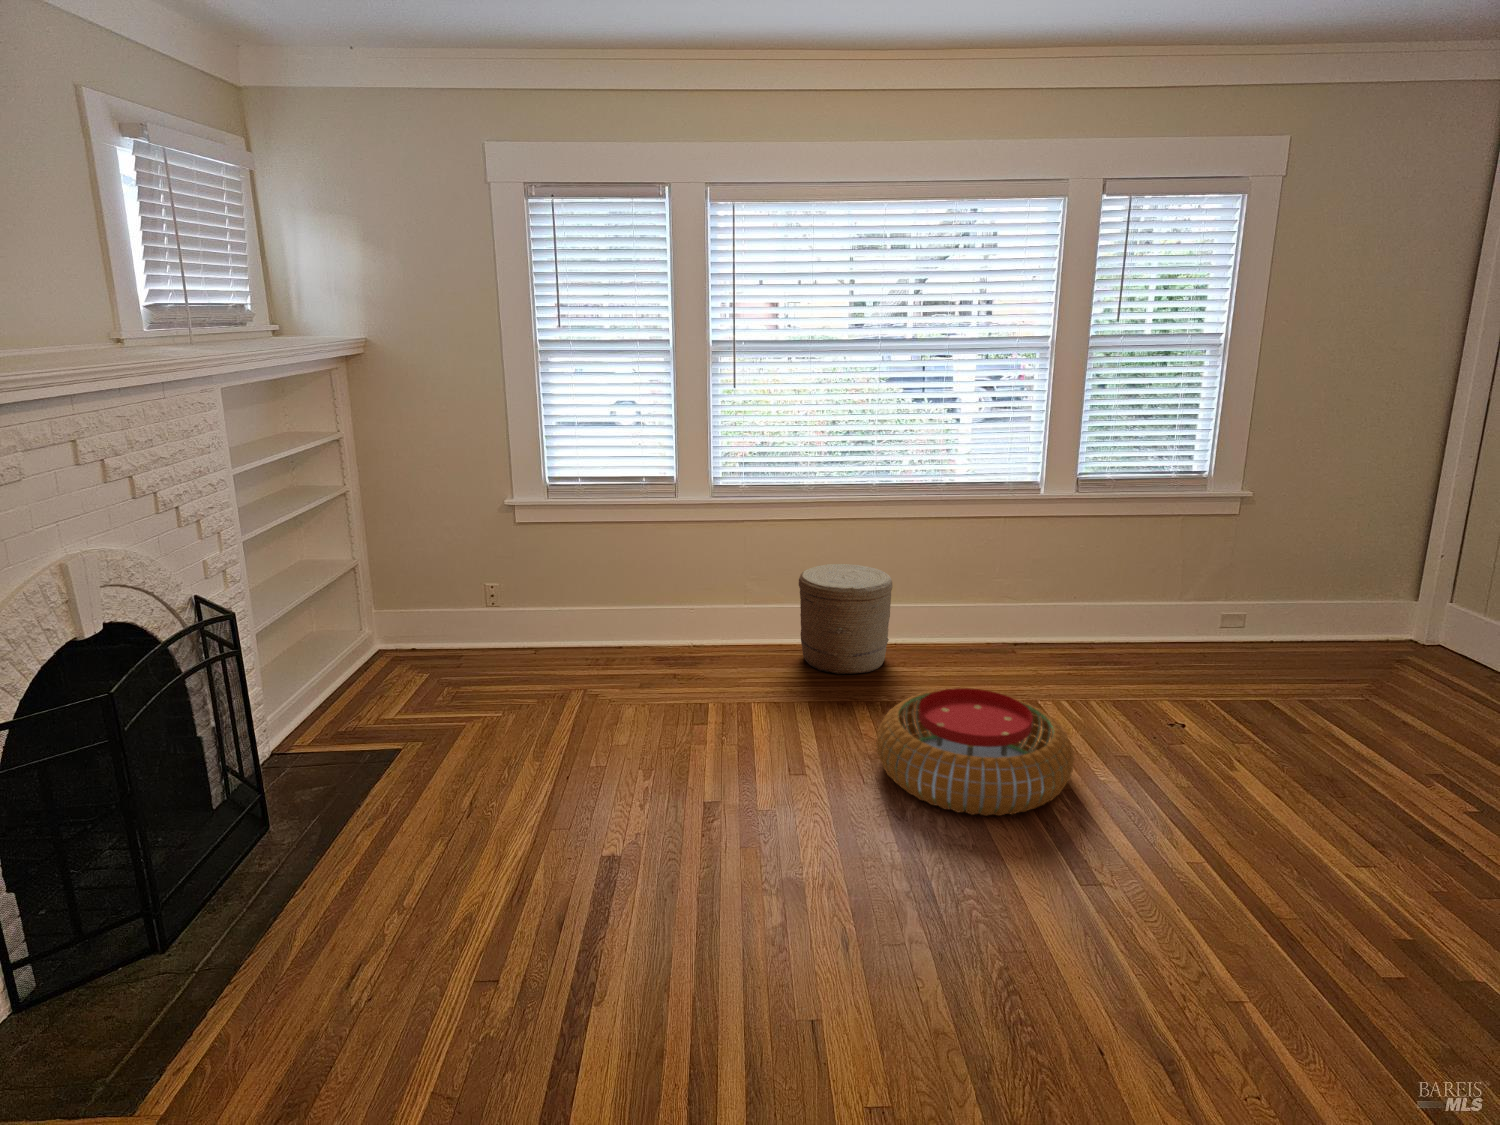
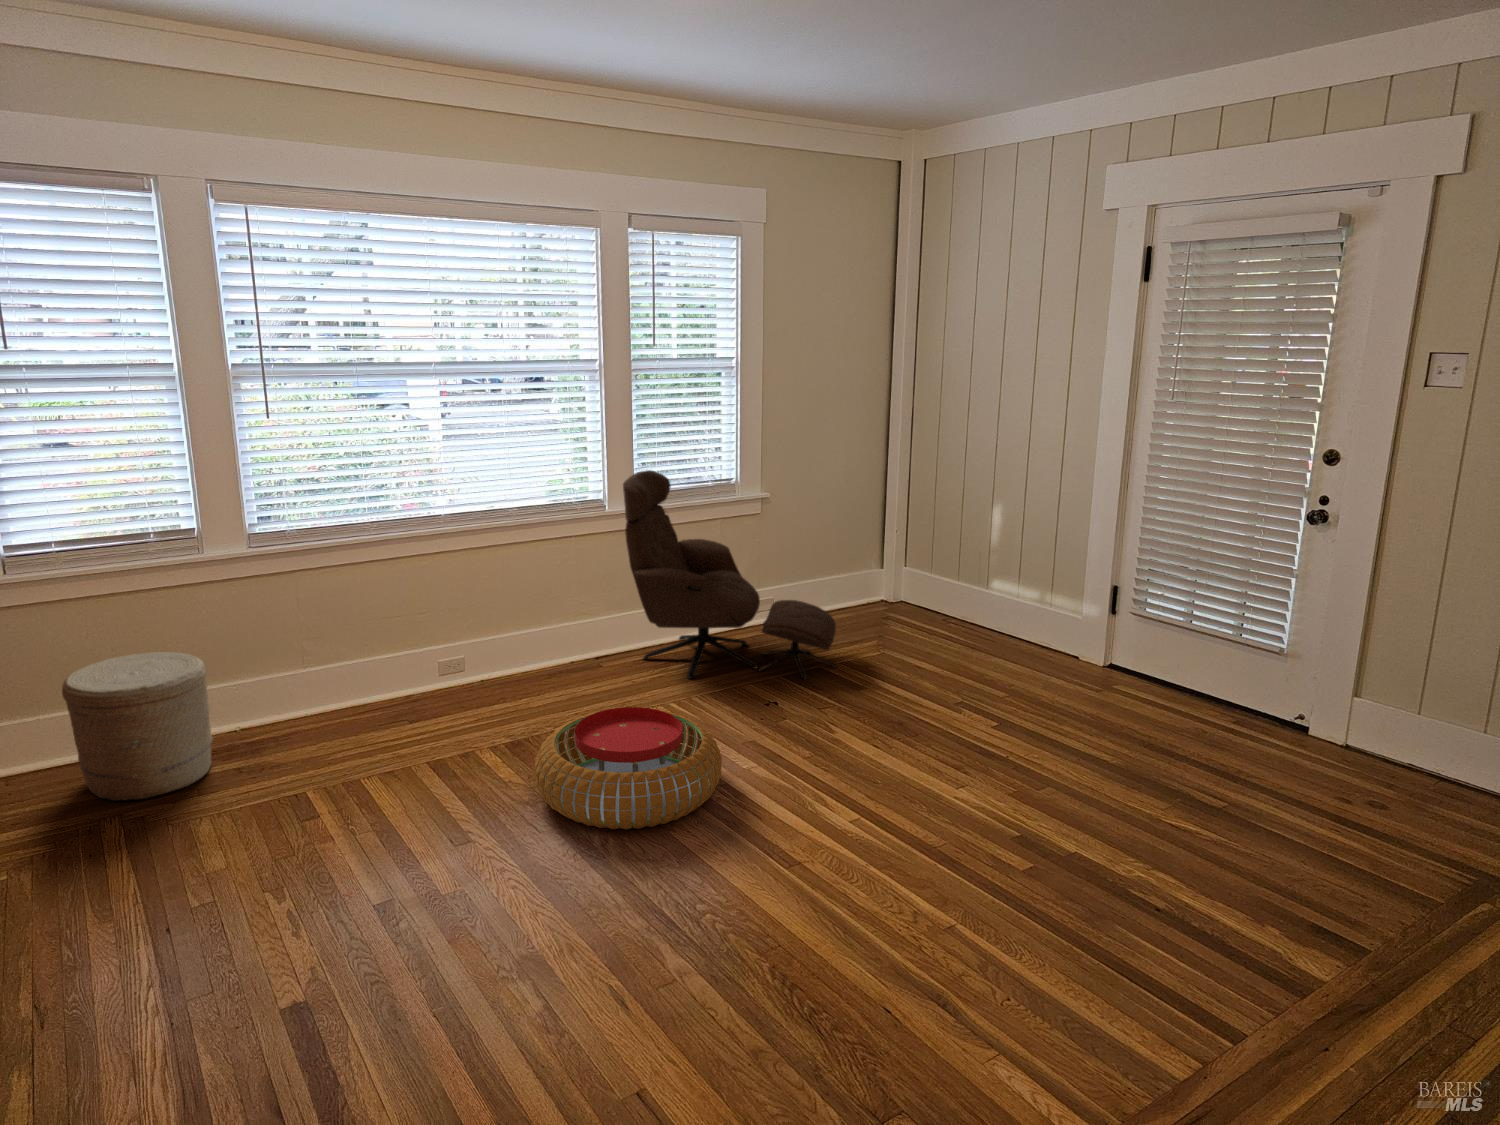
lounge chair: none [1050,455,1304,711] -> present [623,470,836,679]
woven basket: present [799,564,892,674] -> present [62,652,213,801]

